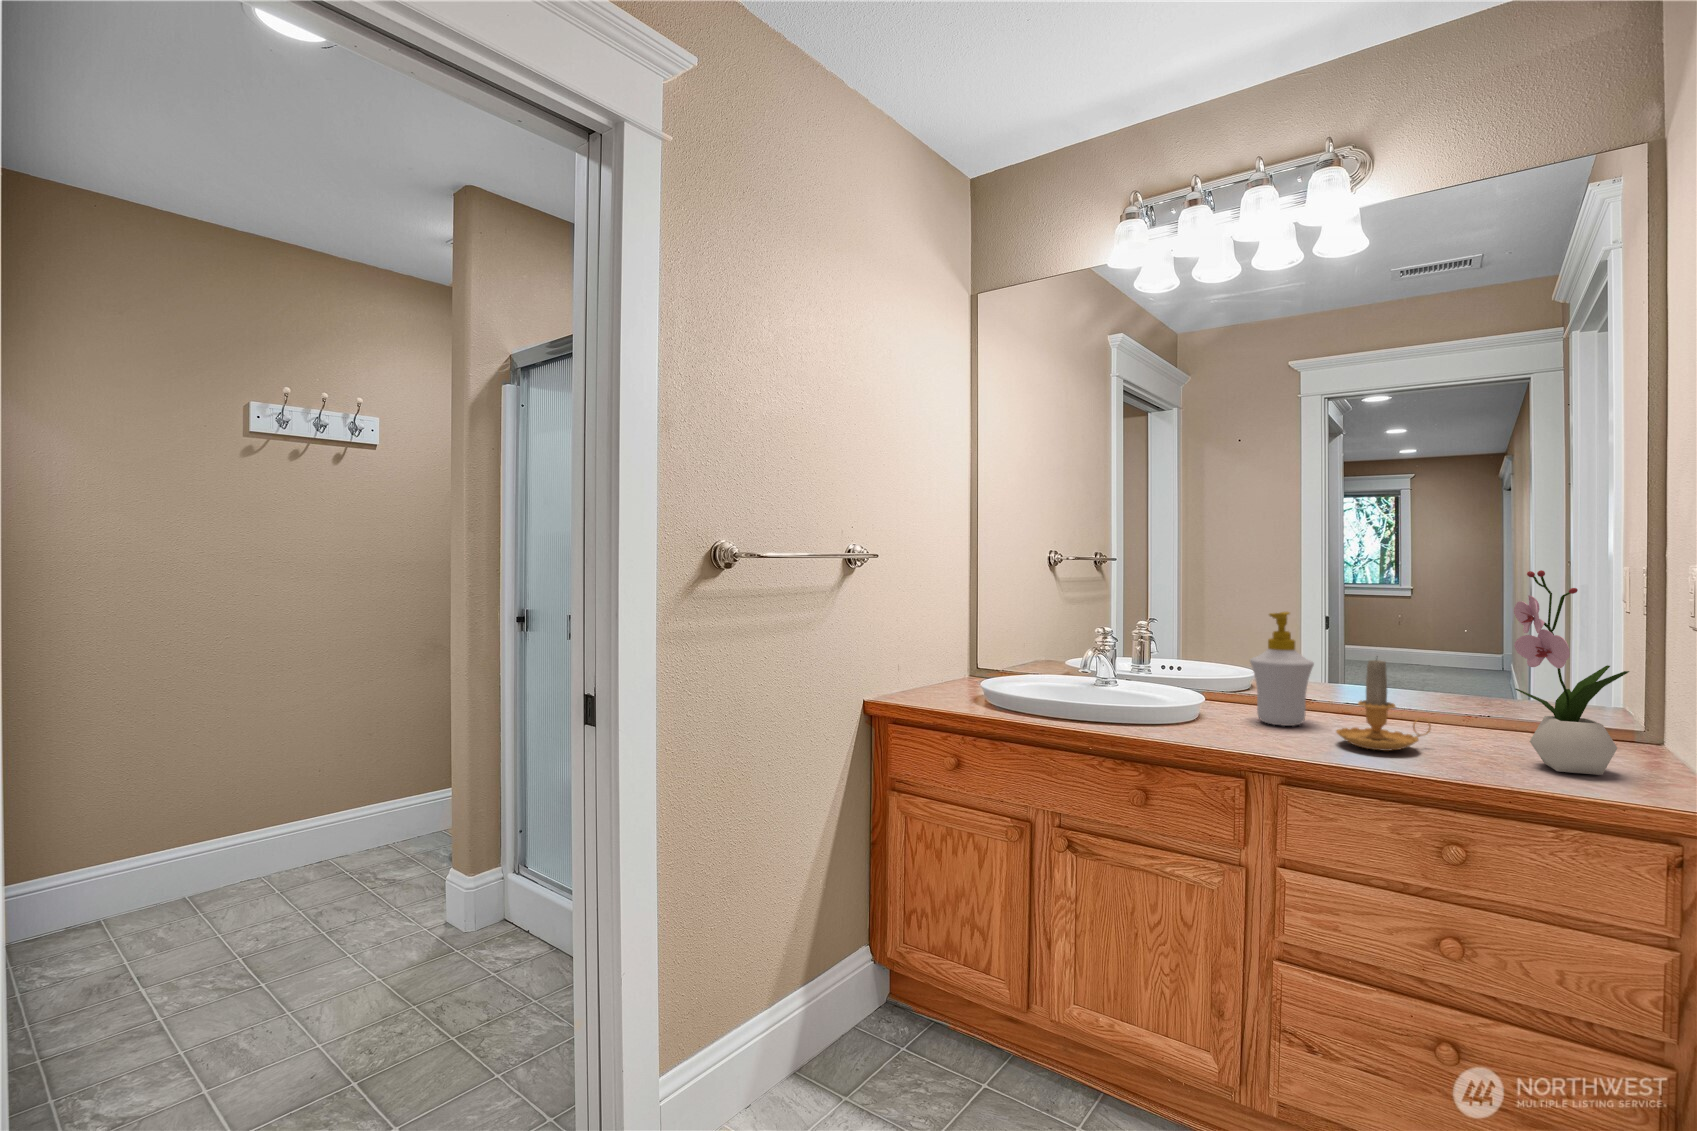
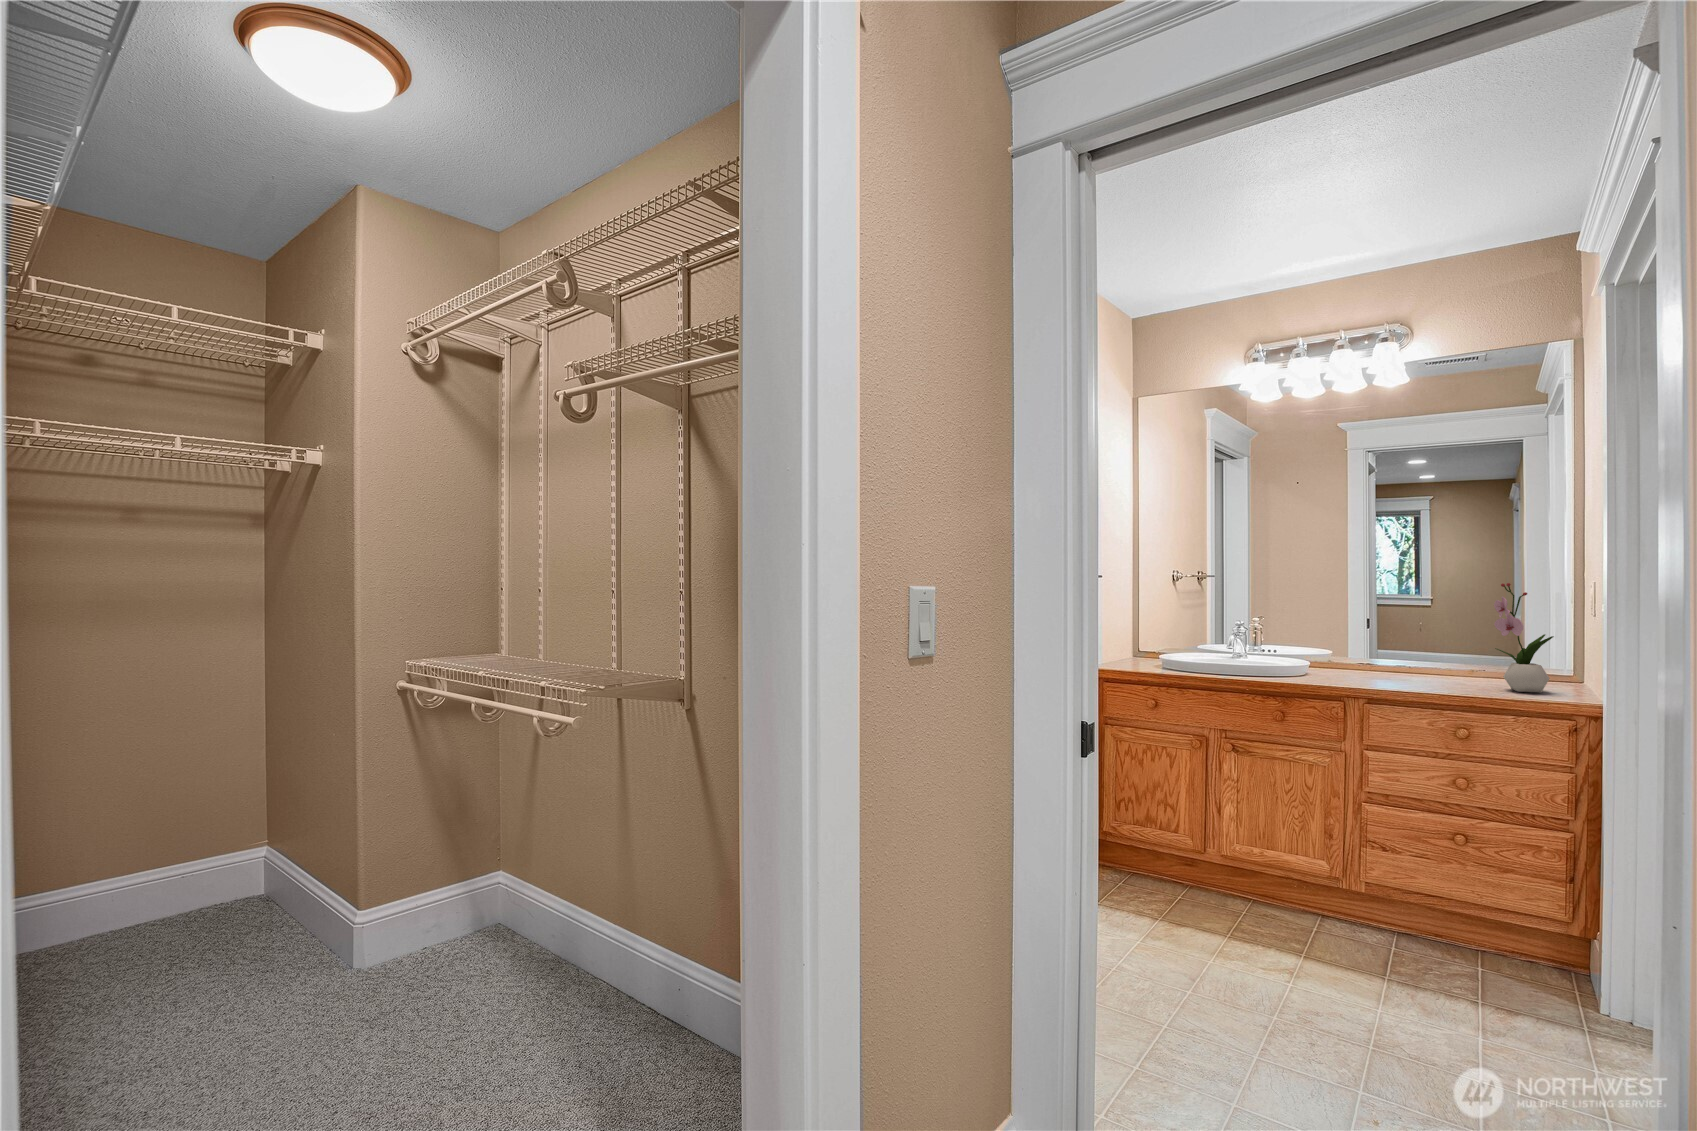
soap bottle: present [1250,612,1314,726] -> none [1338,608,1378,676]
candle: present [1336,660,1431,751] -> none [1394,632,1449,685]

